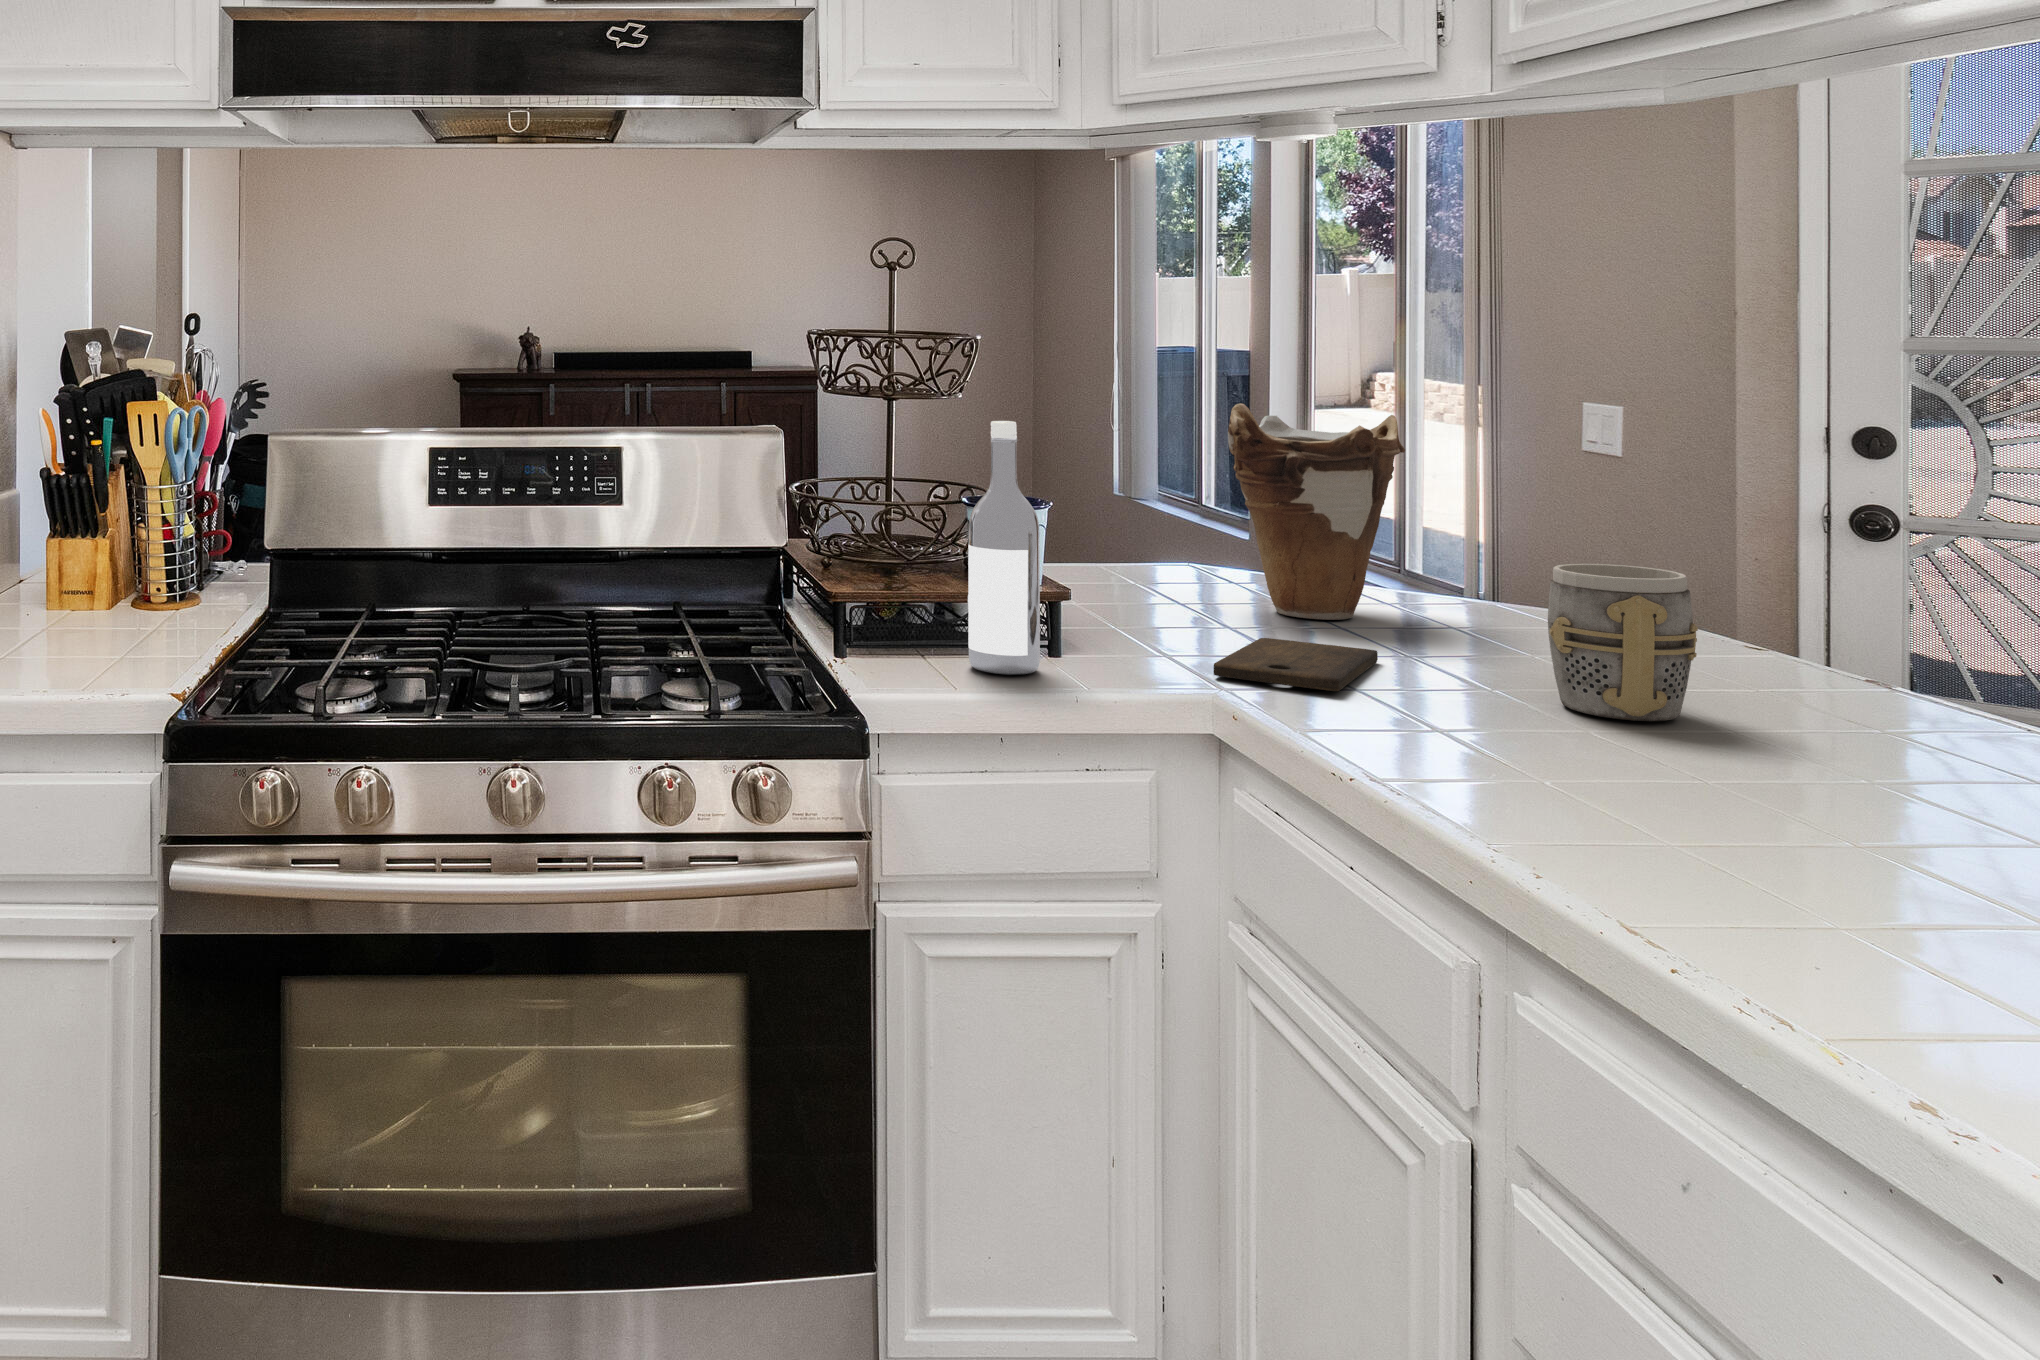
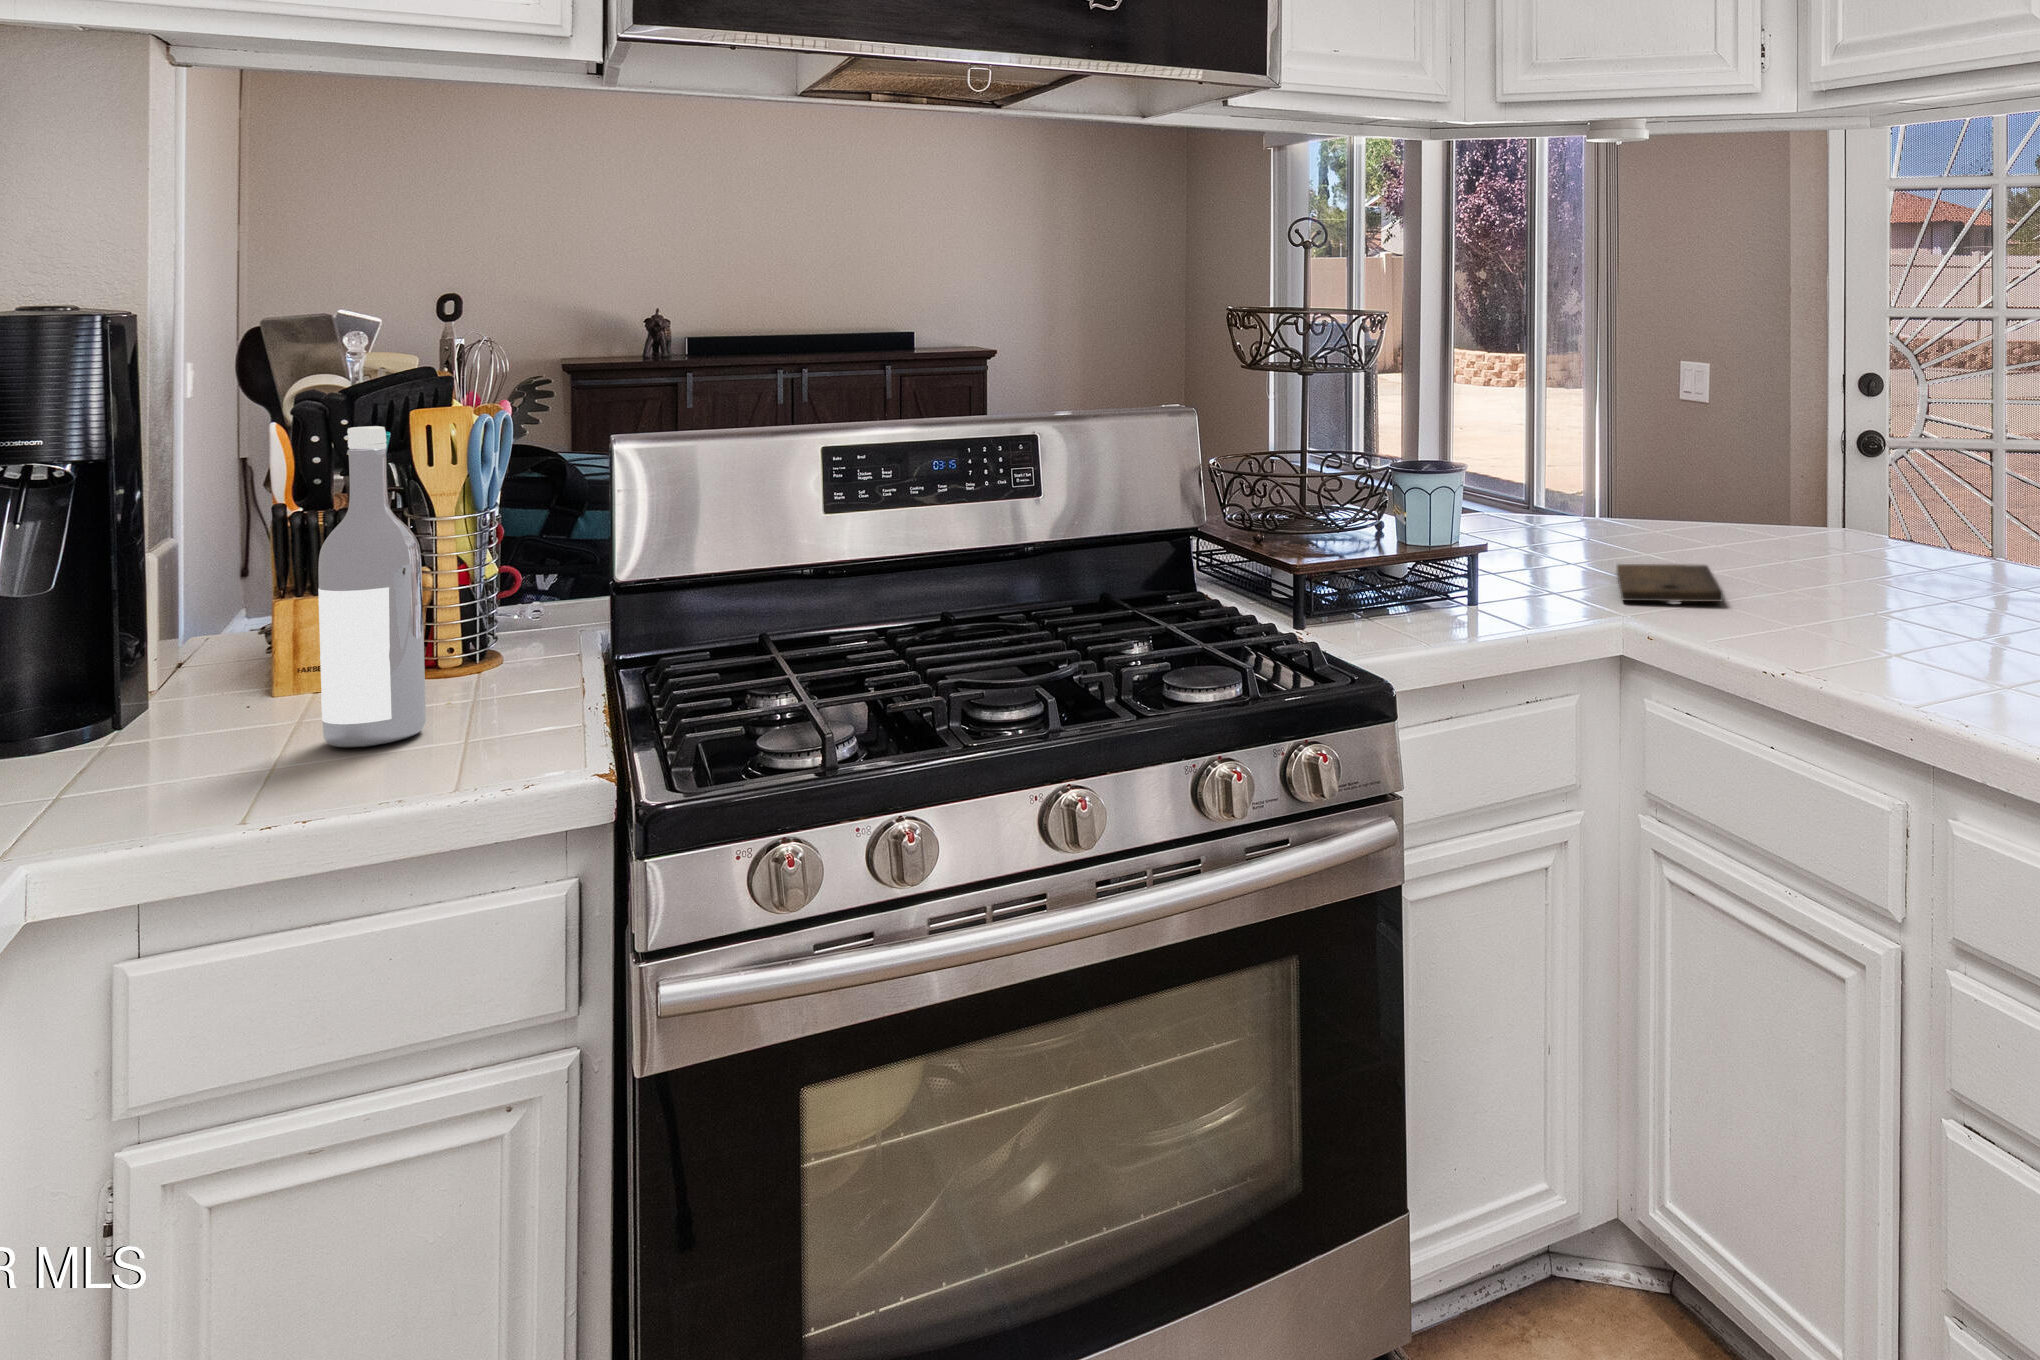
vase: present [1228,404,1405,620] -> none [1545,366,1675,545]
wine bottle: present [968,421,1040,675] -> present [318,426,426,747]
mug: present [1548,564,1698,721] -> none [1840,479,1945,597]

